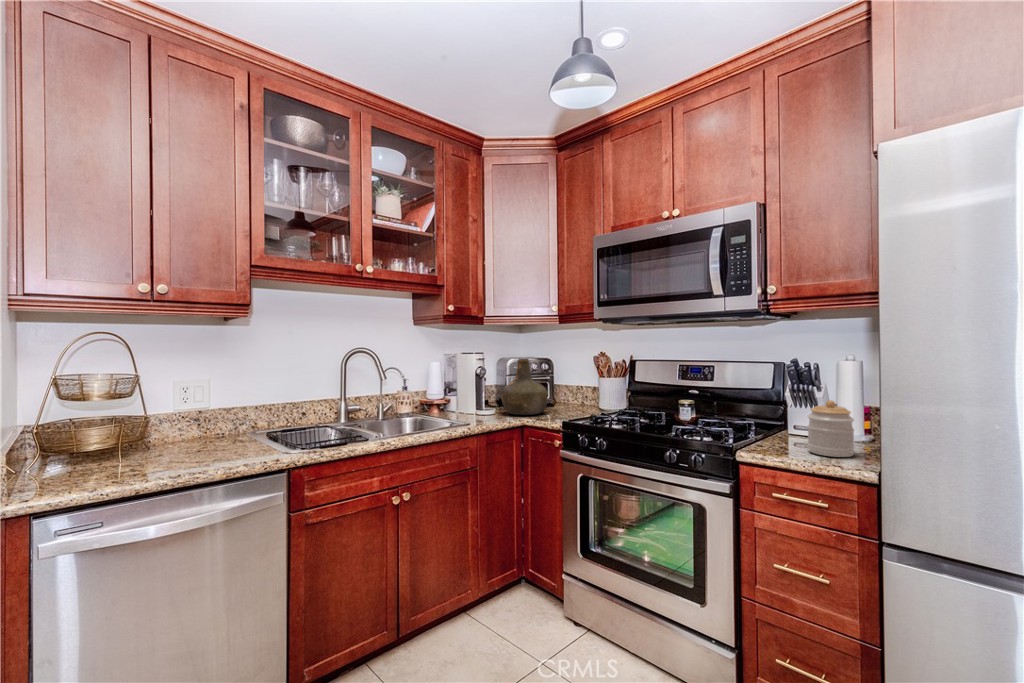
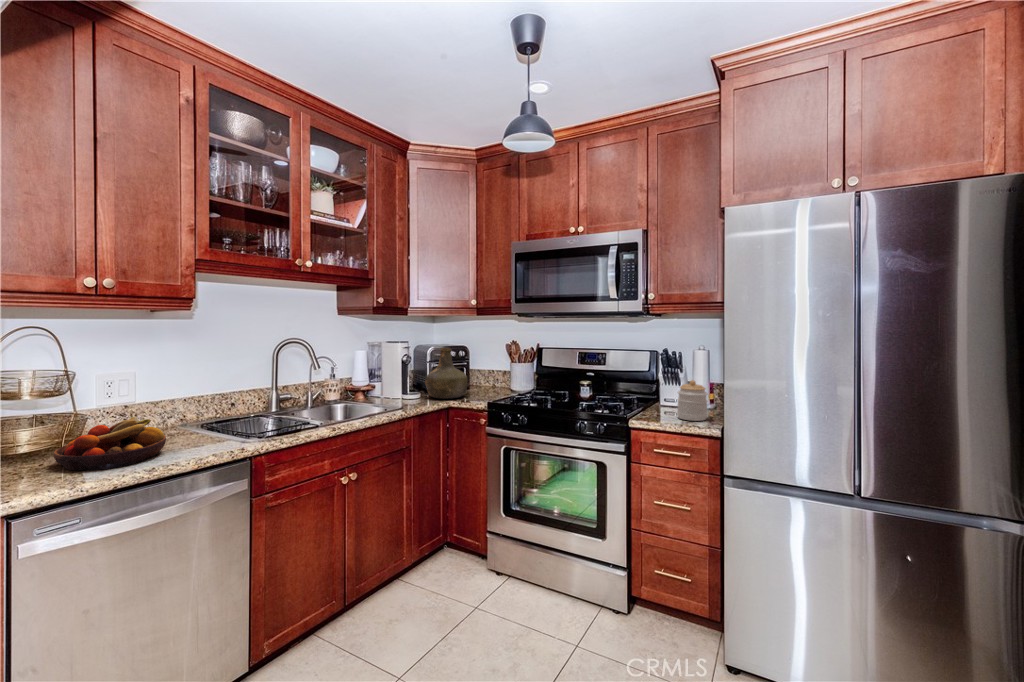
fruit bowl: none [103,422,210,474] -> present [53,417,166,470]

